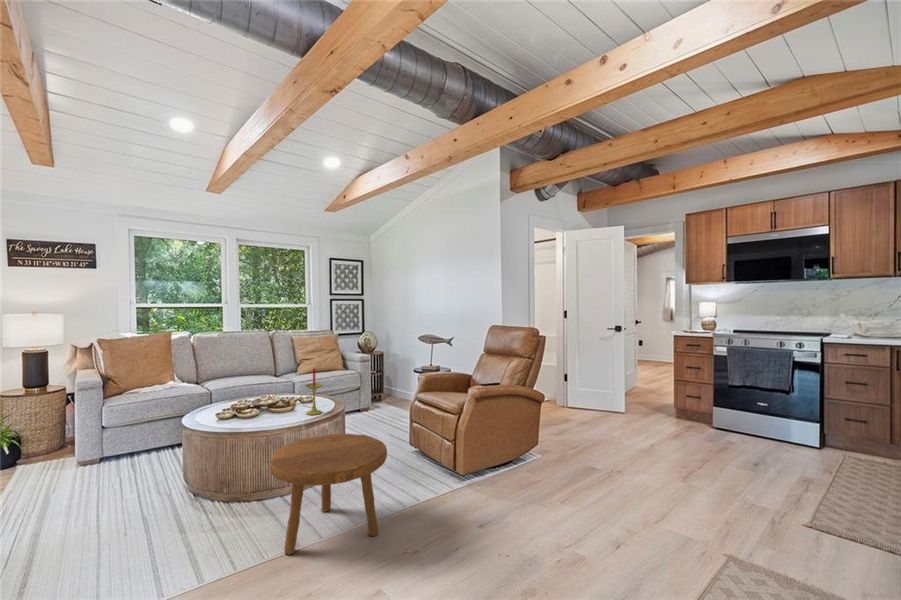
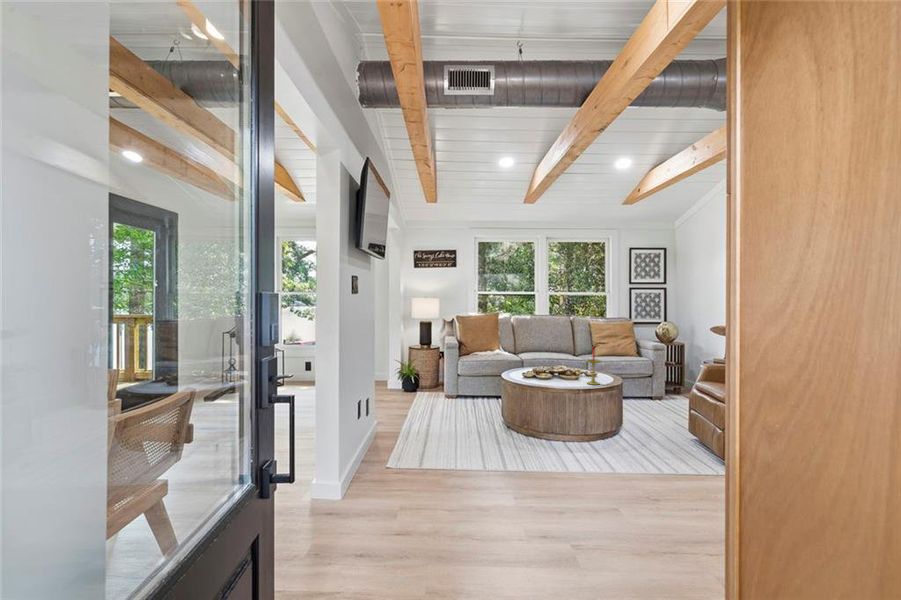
footstool: present [270,434,387,554] -> none [550,398,642,483]

